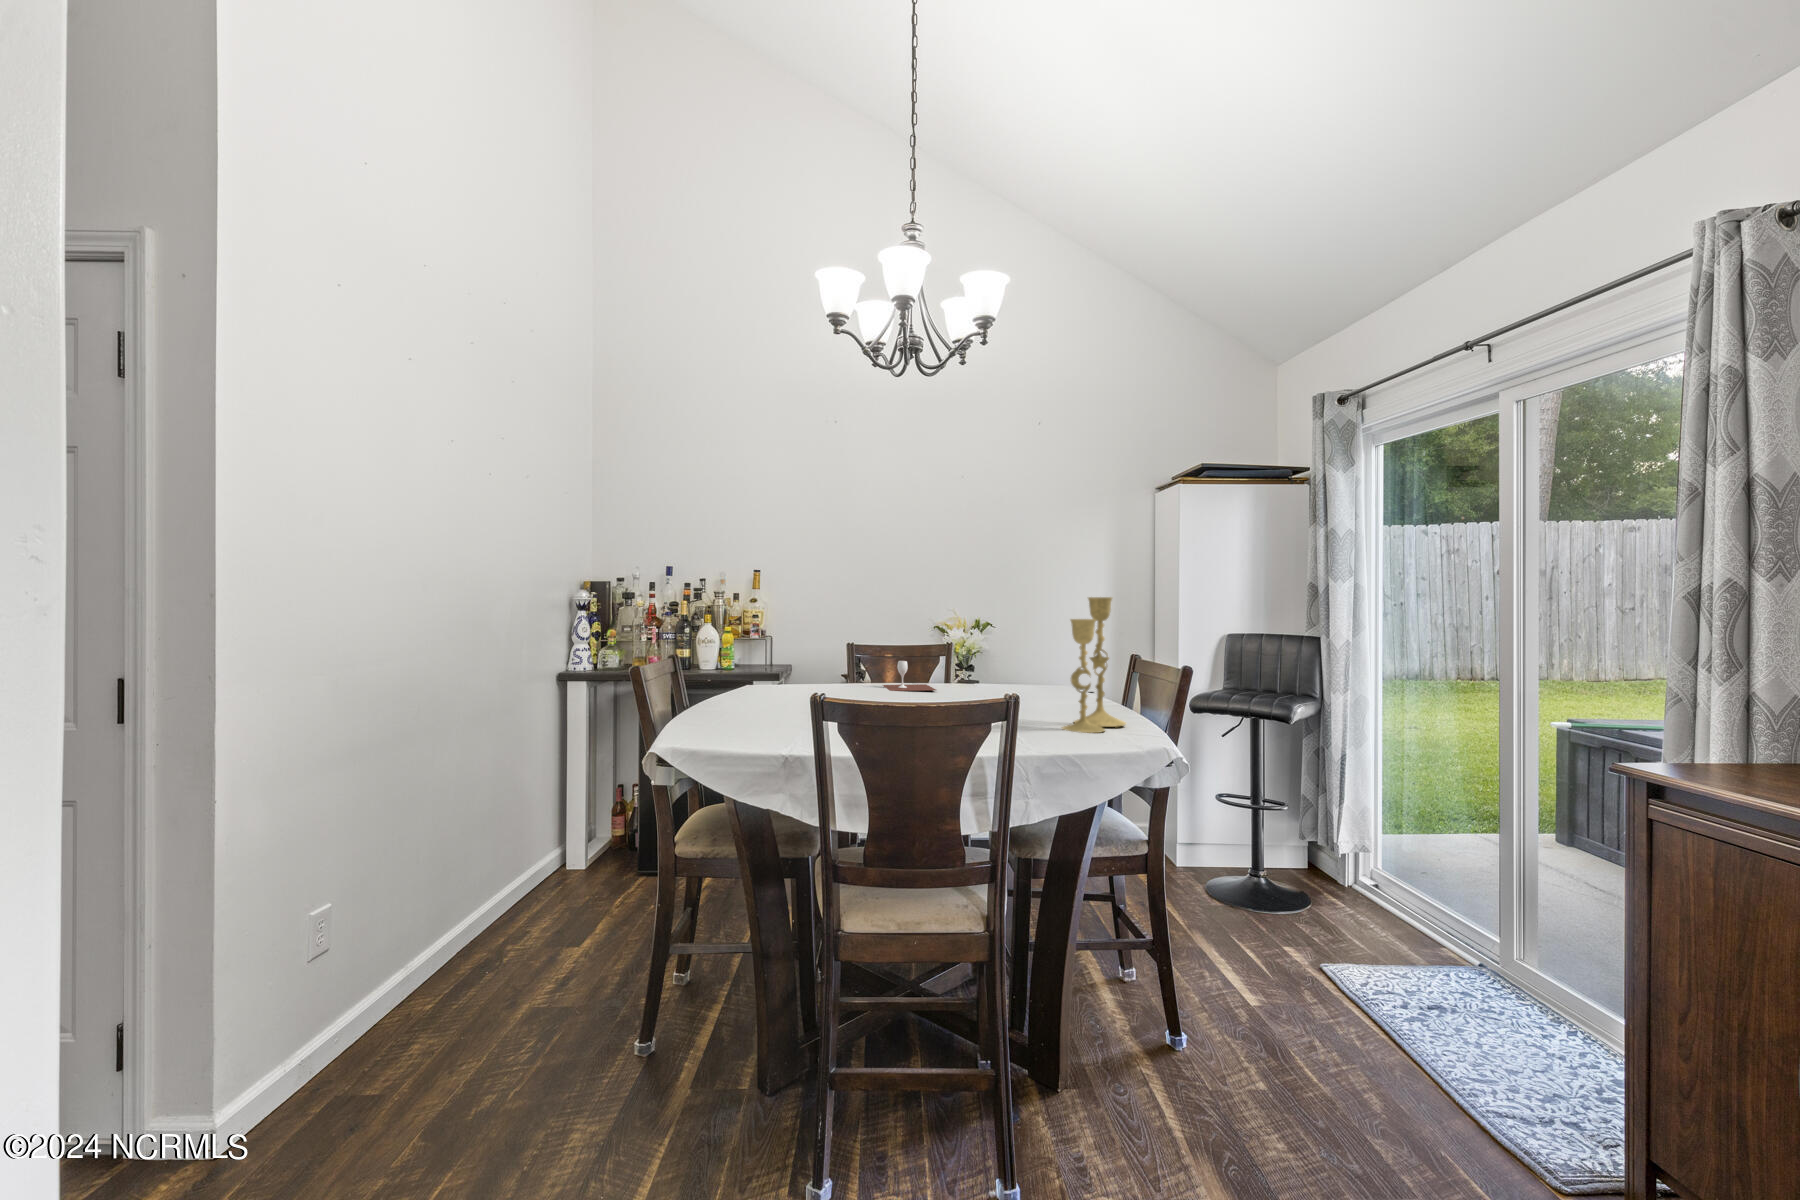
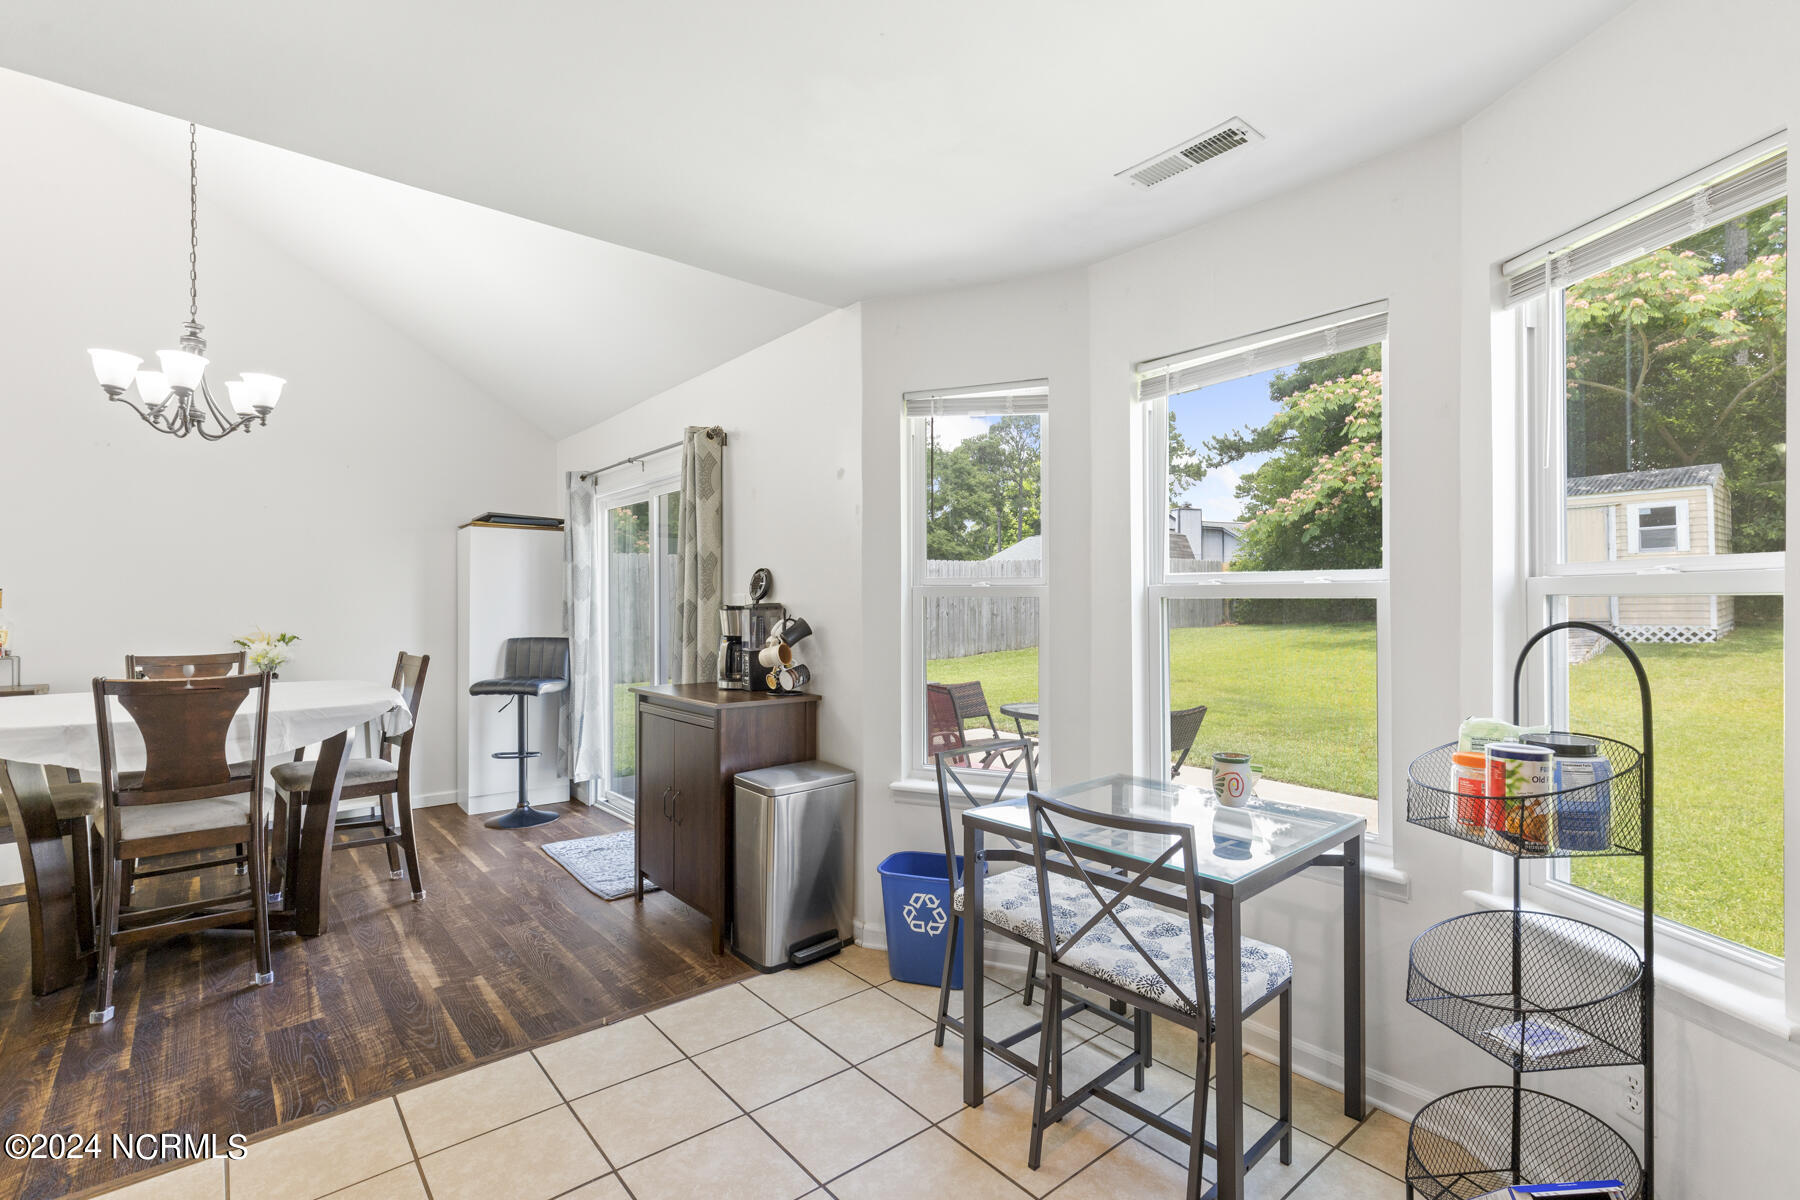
candlestick: present [1062,597,1126,733] -> none [326,609,383,699]

